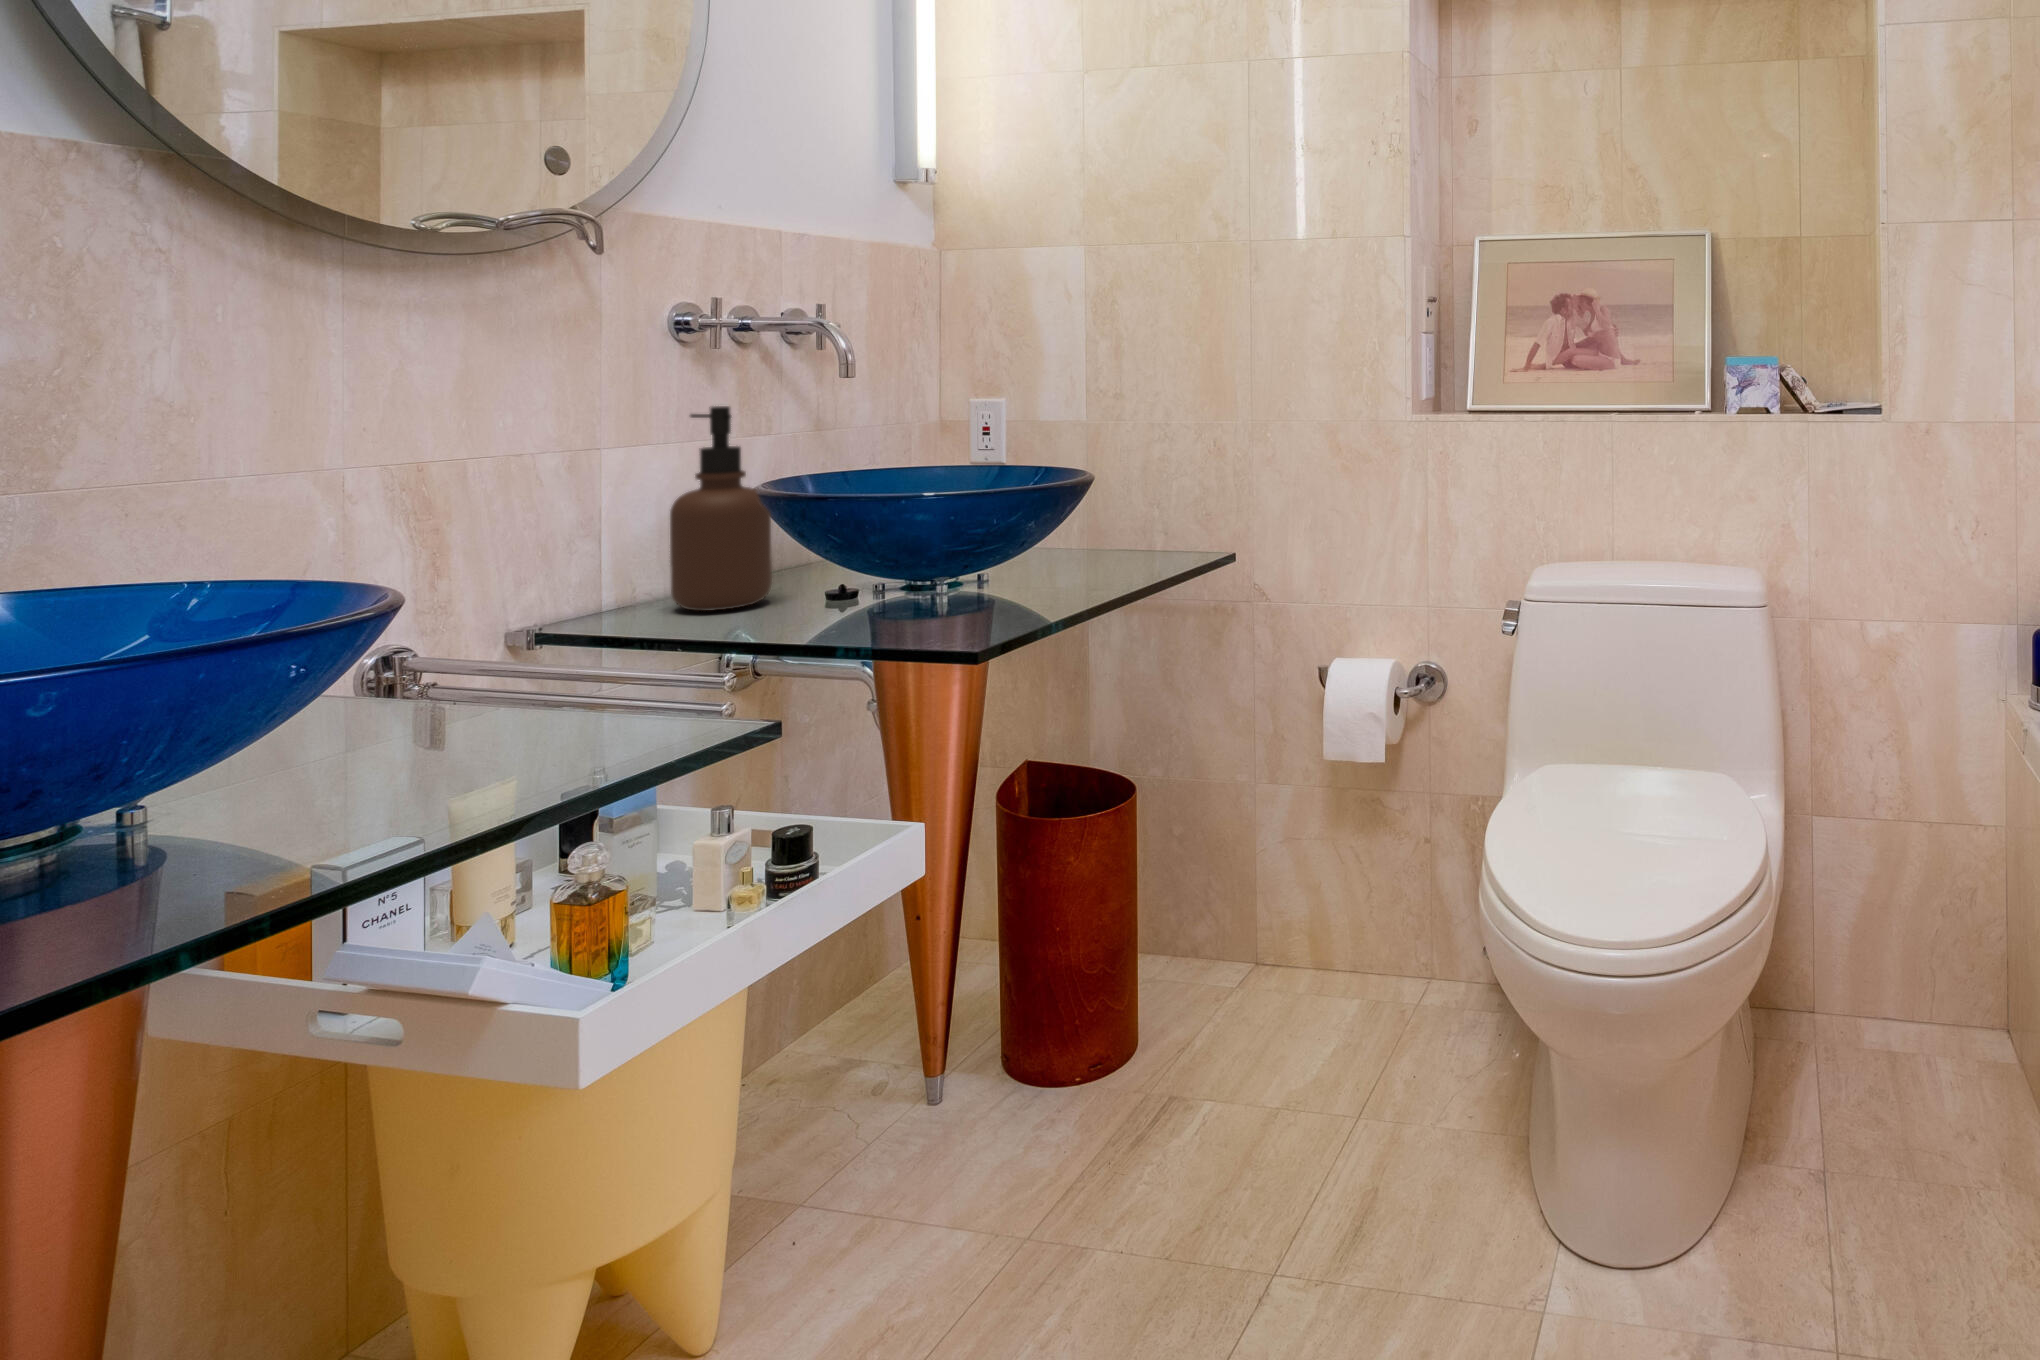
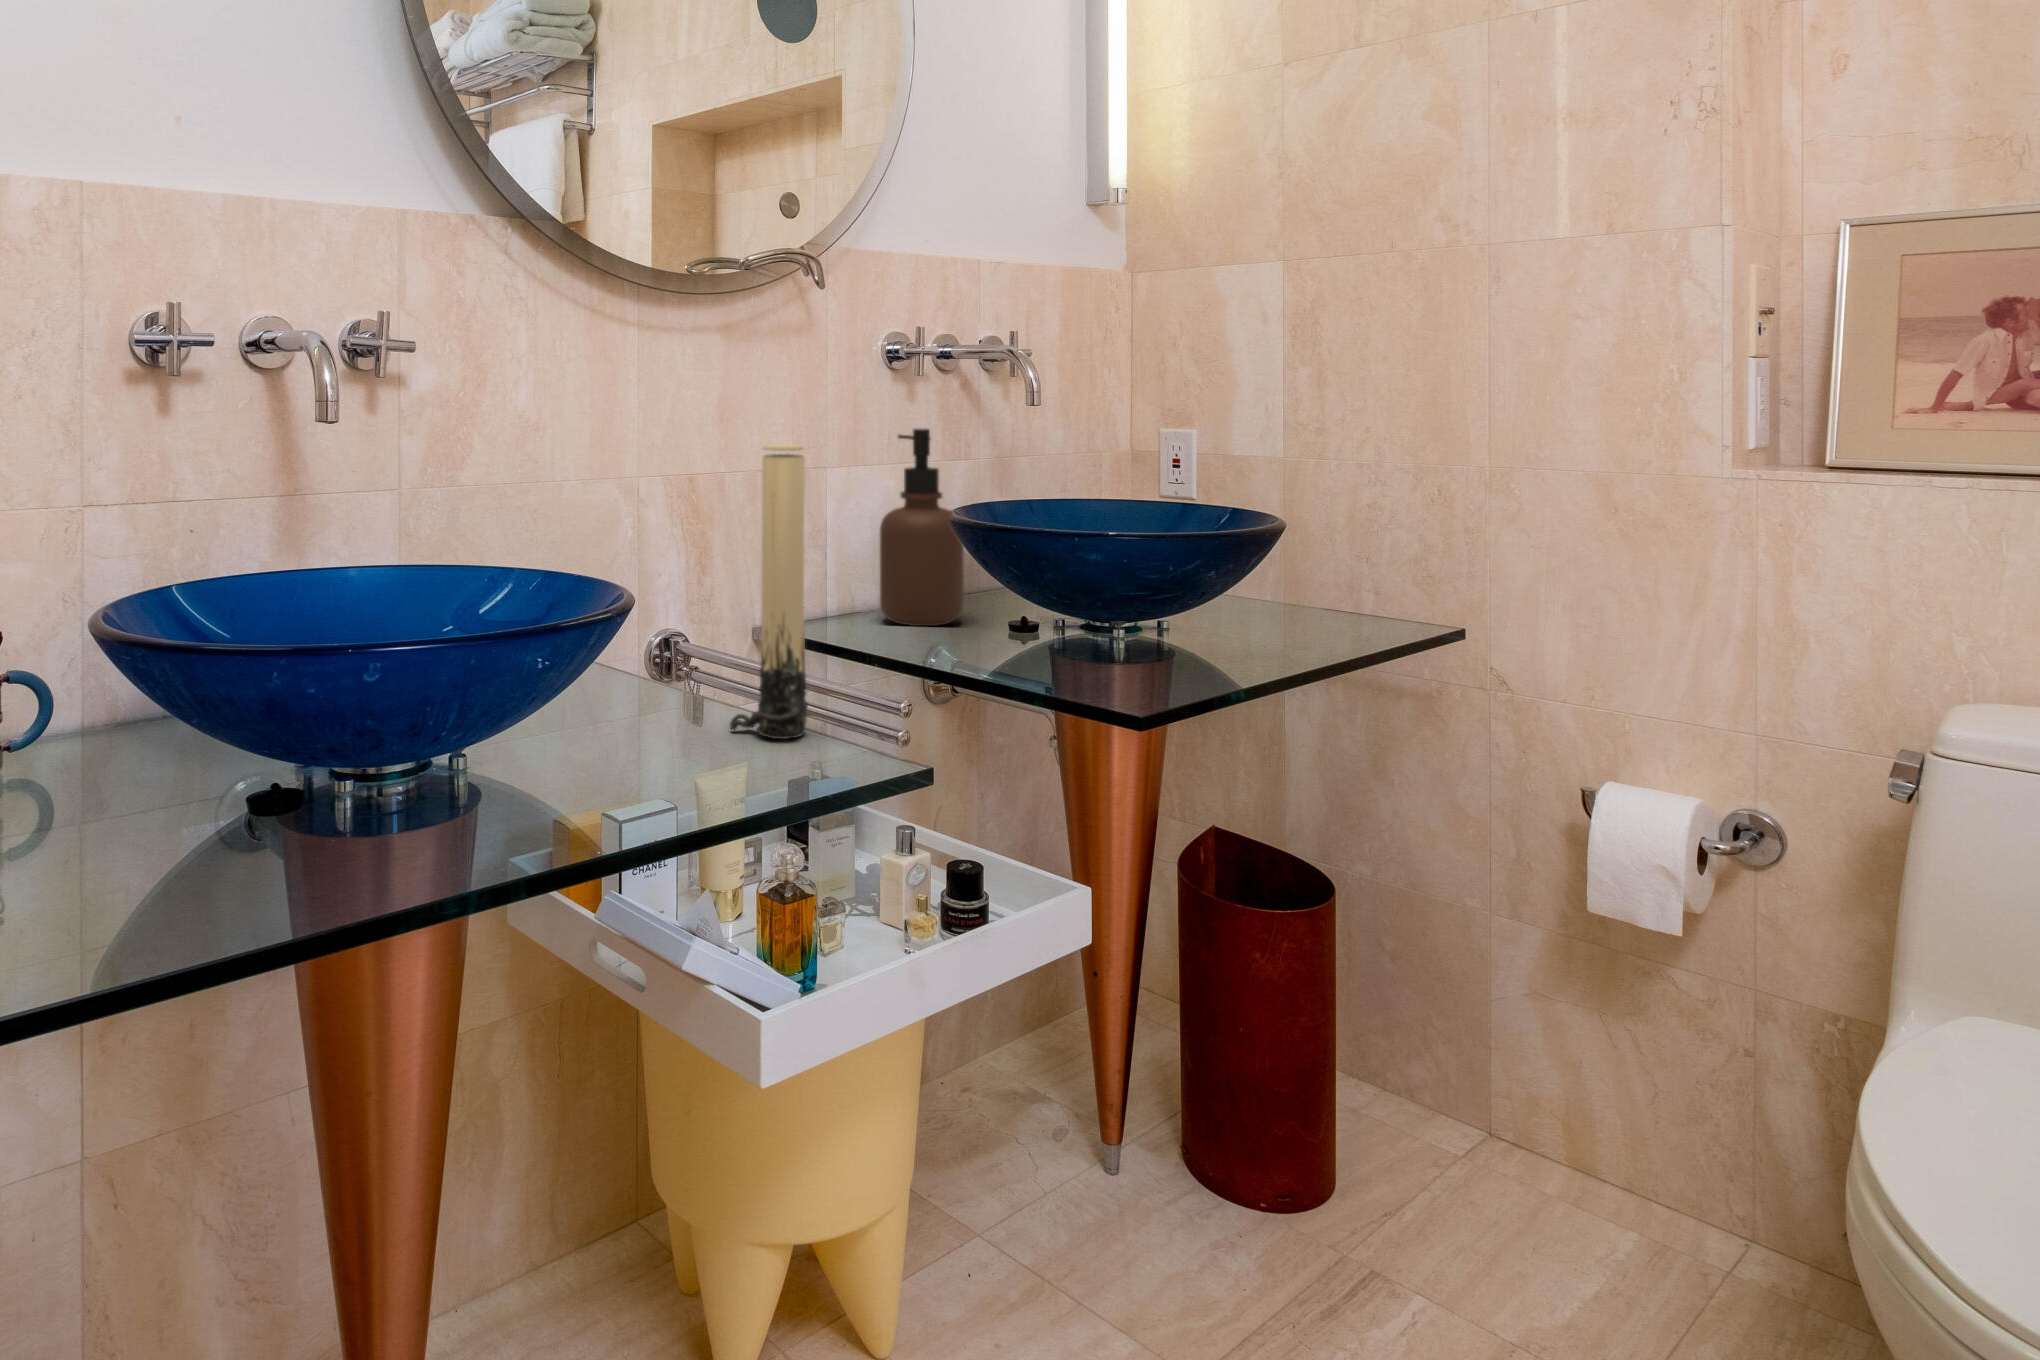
candle: none [505,418,611,733] -> present [730,444,808,739]

